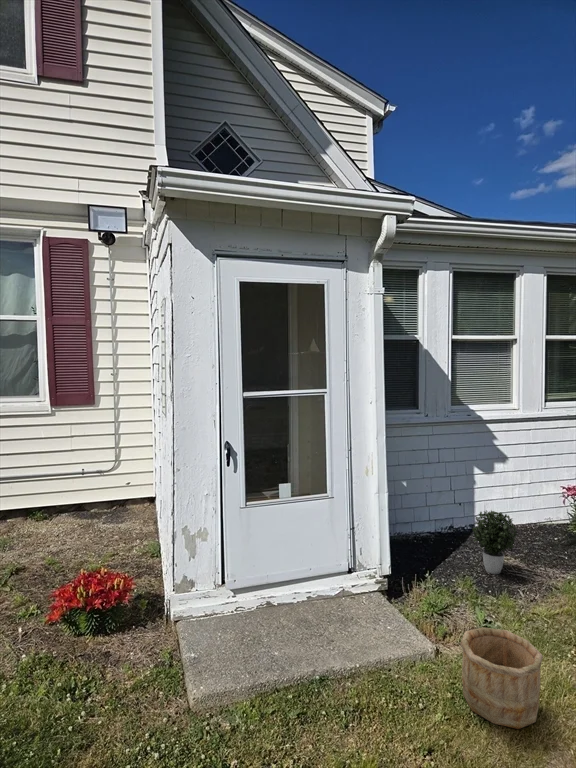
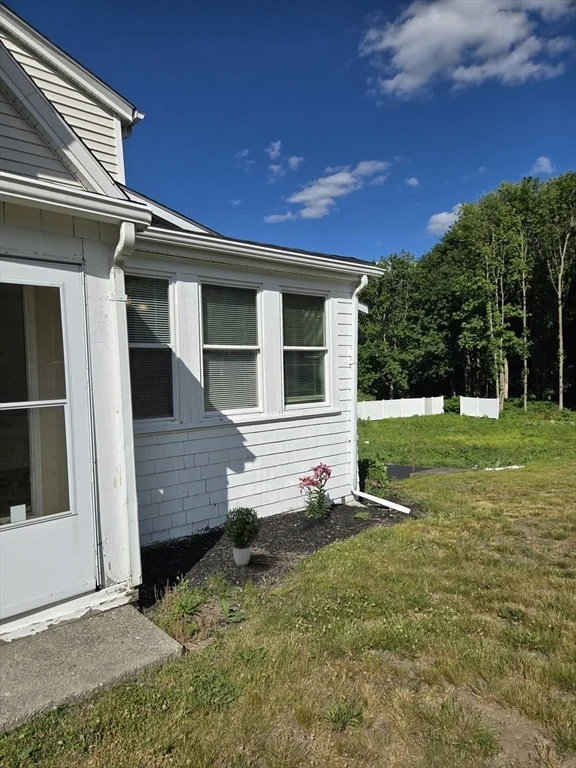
wooden bucket: present [460,627,543,729] -> none [201,611,270,697]

